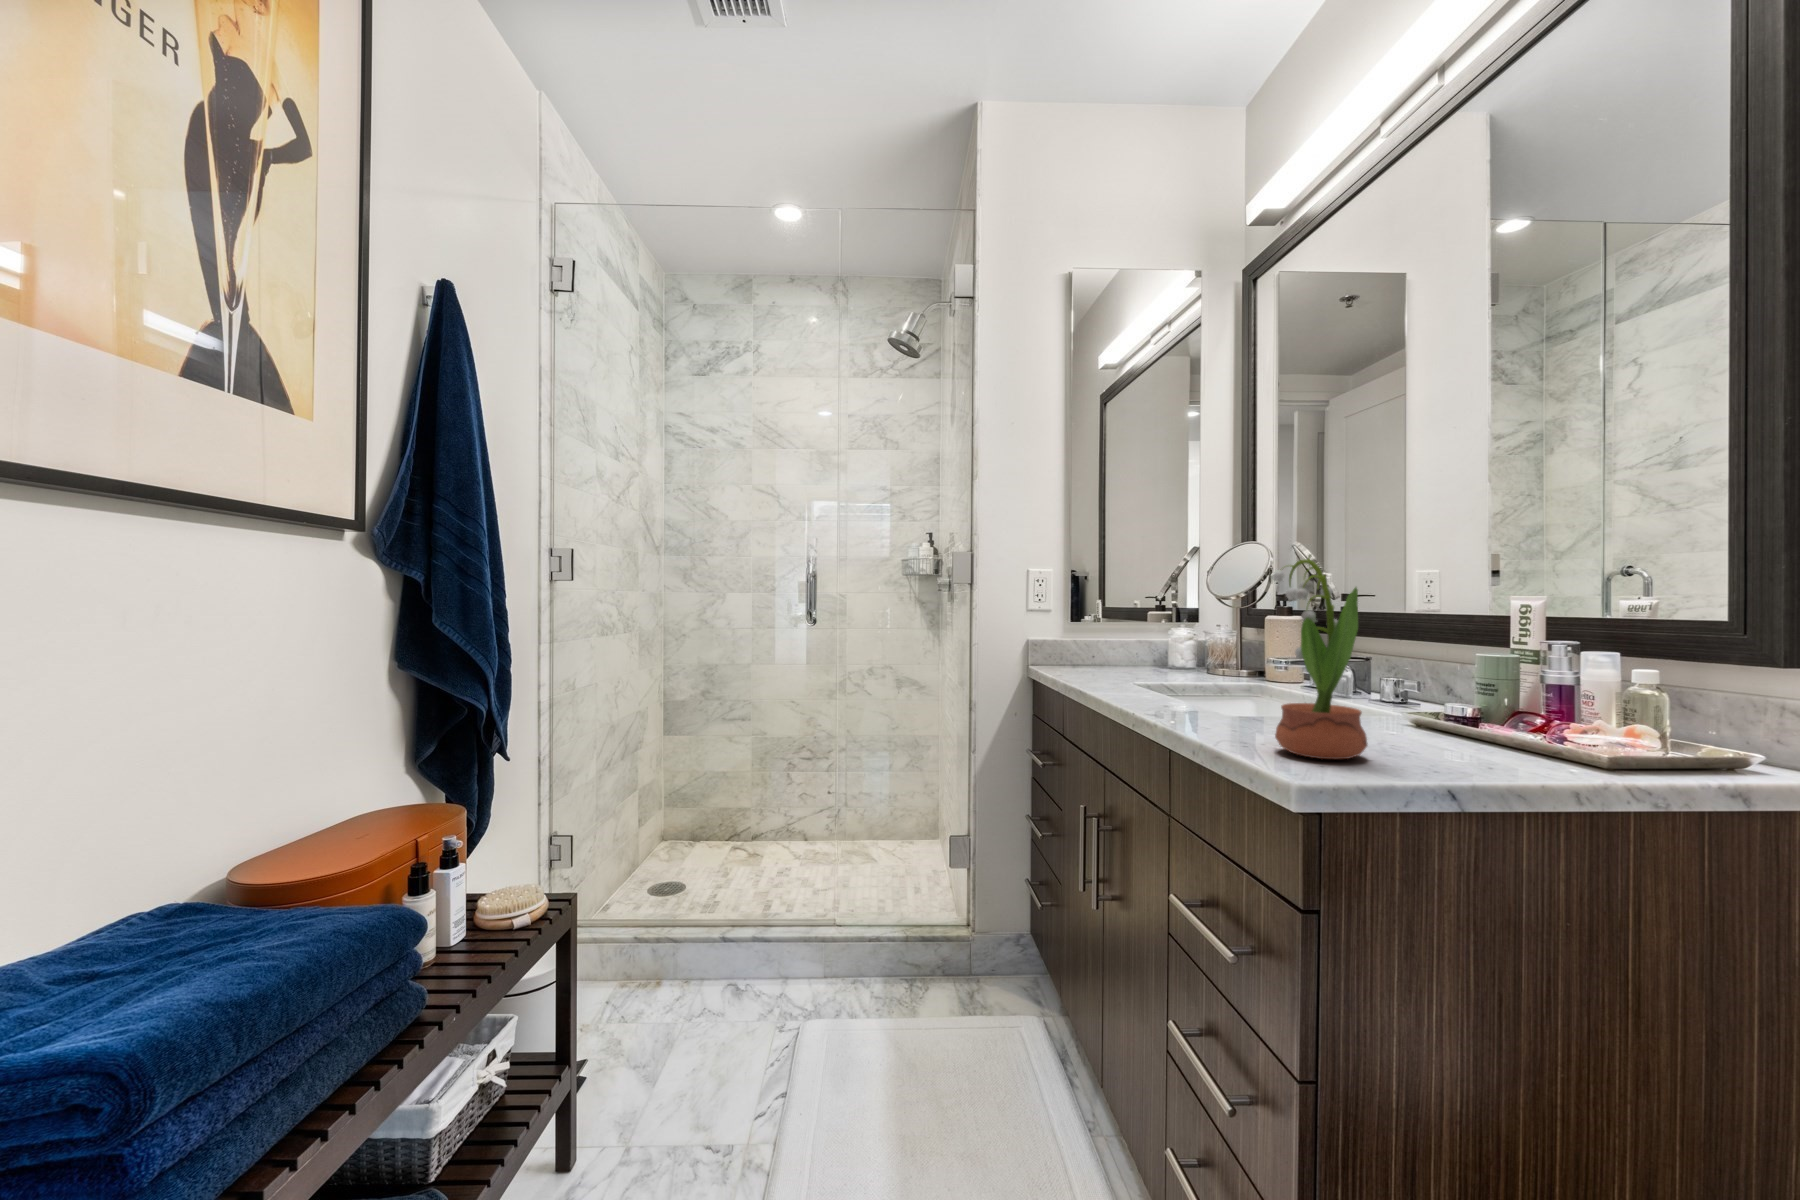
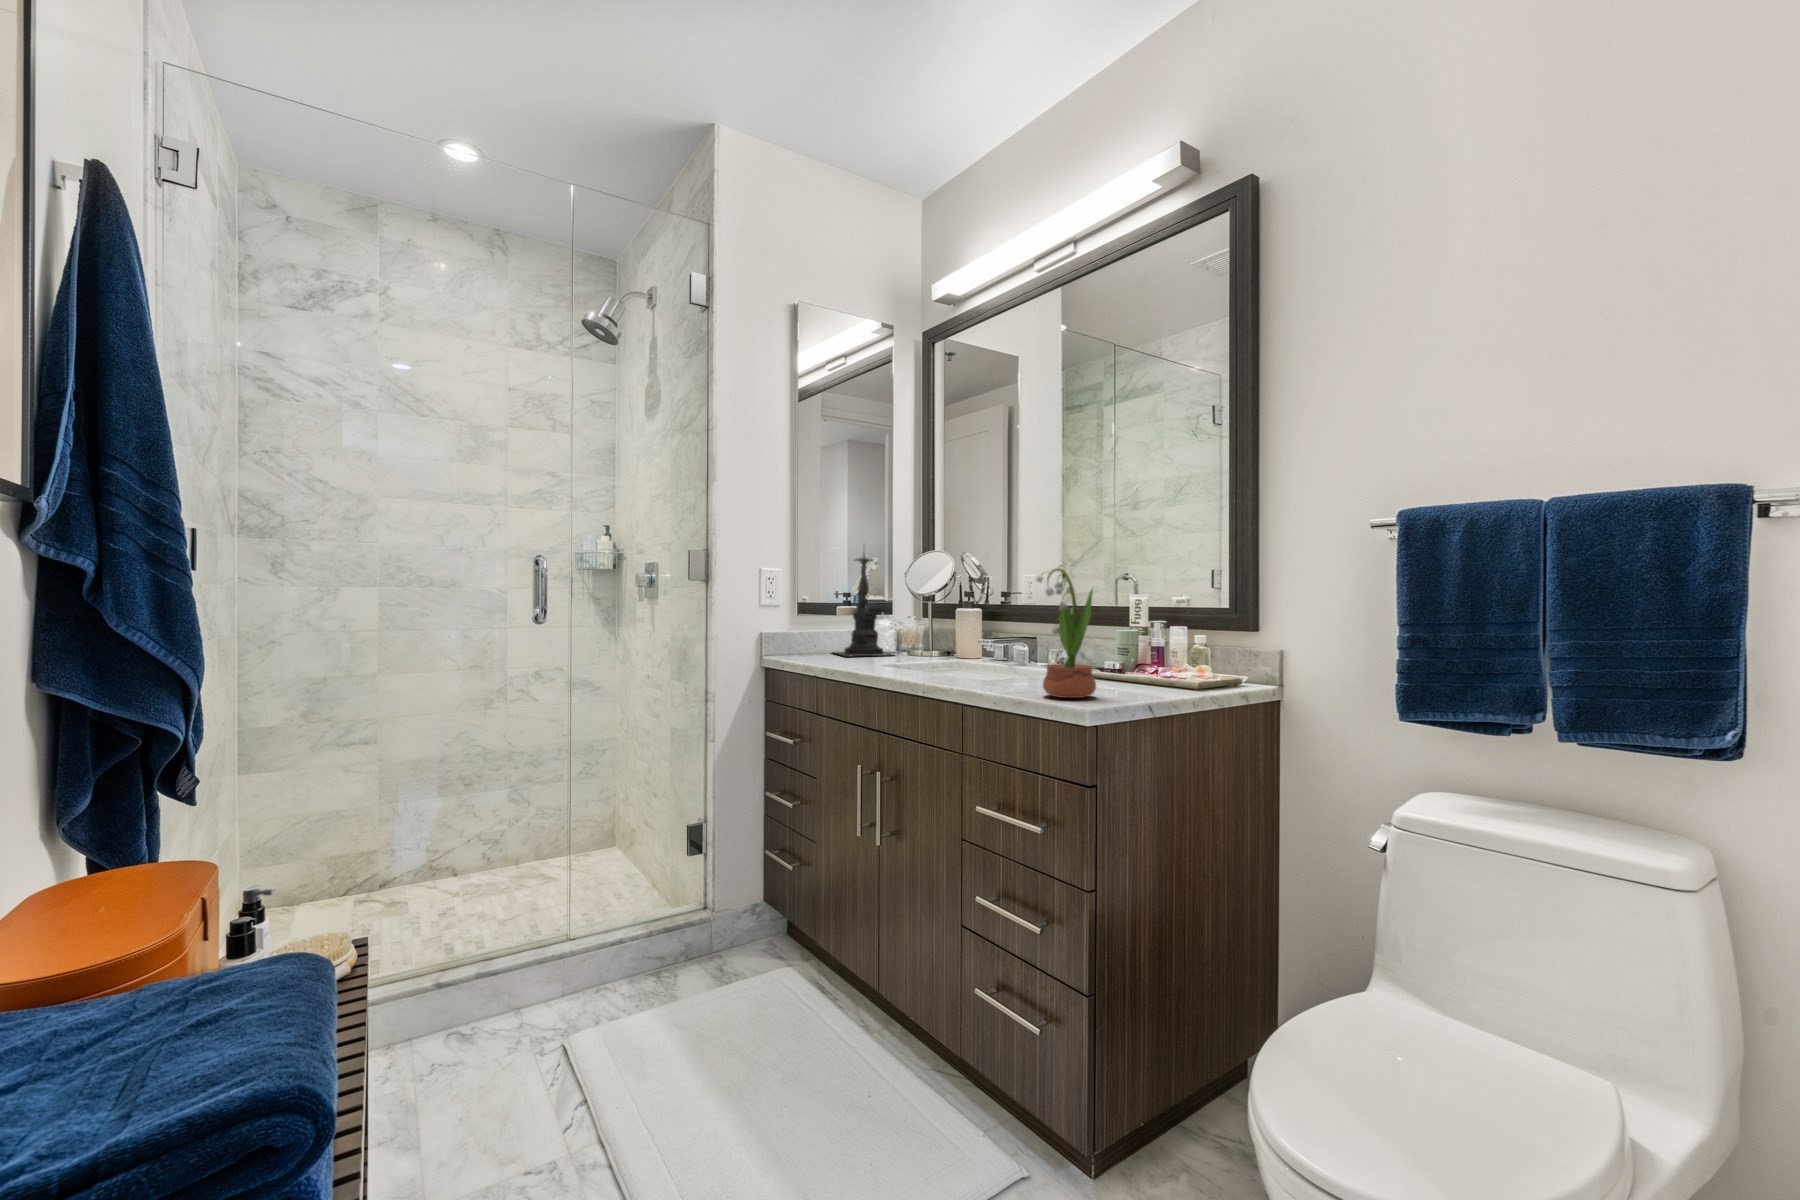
candle holder: none [1115,536,1189,671] -> present [835,554,889,657]

